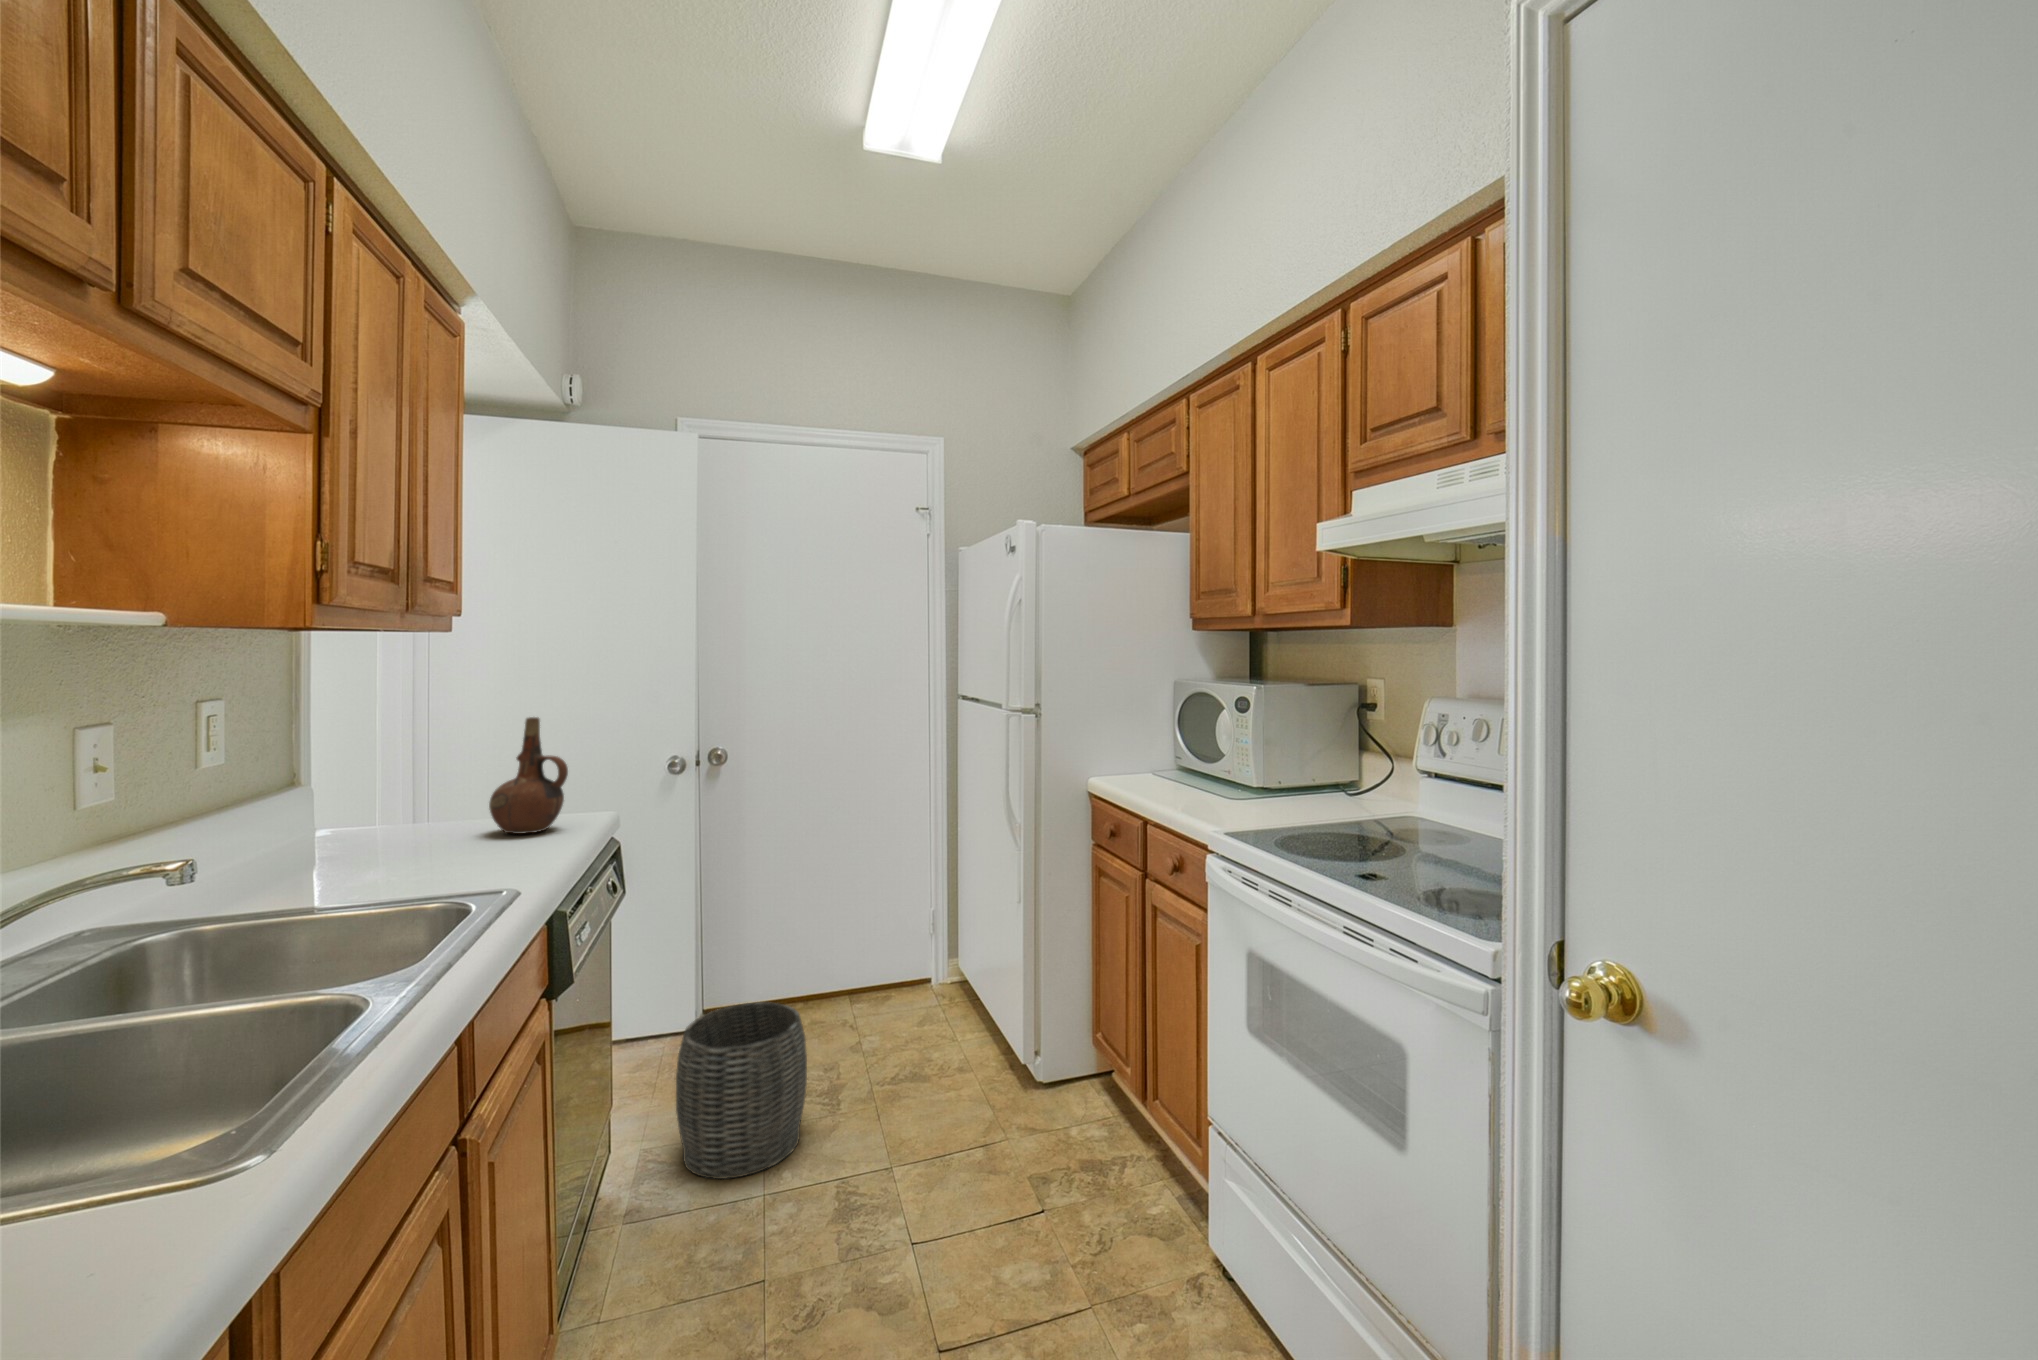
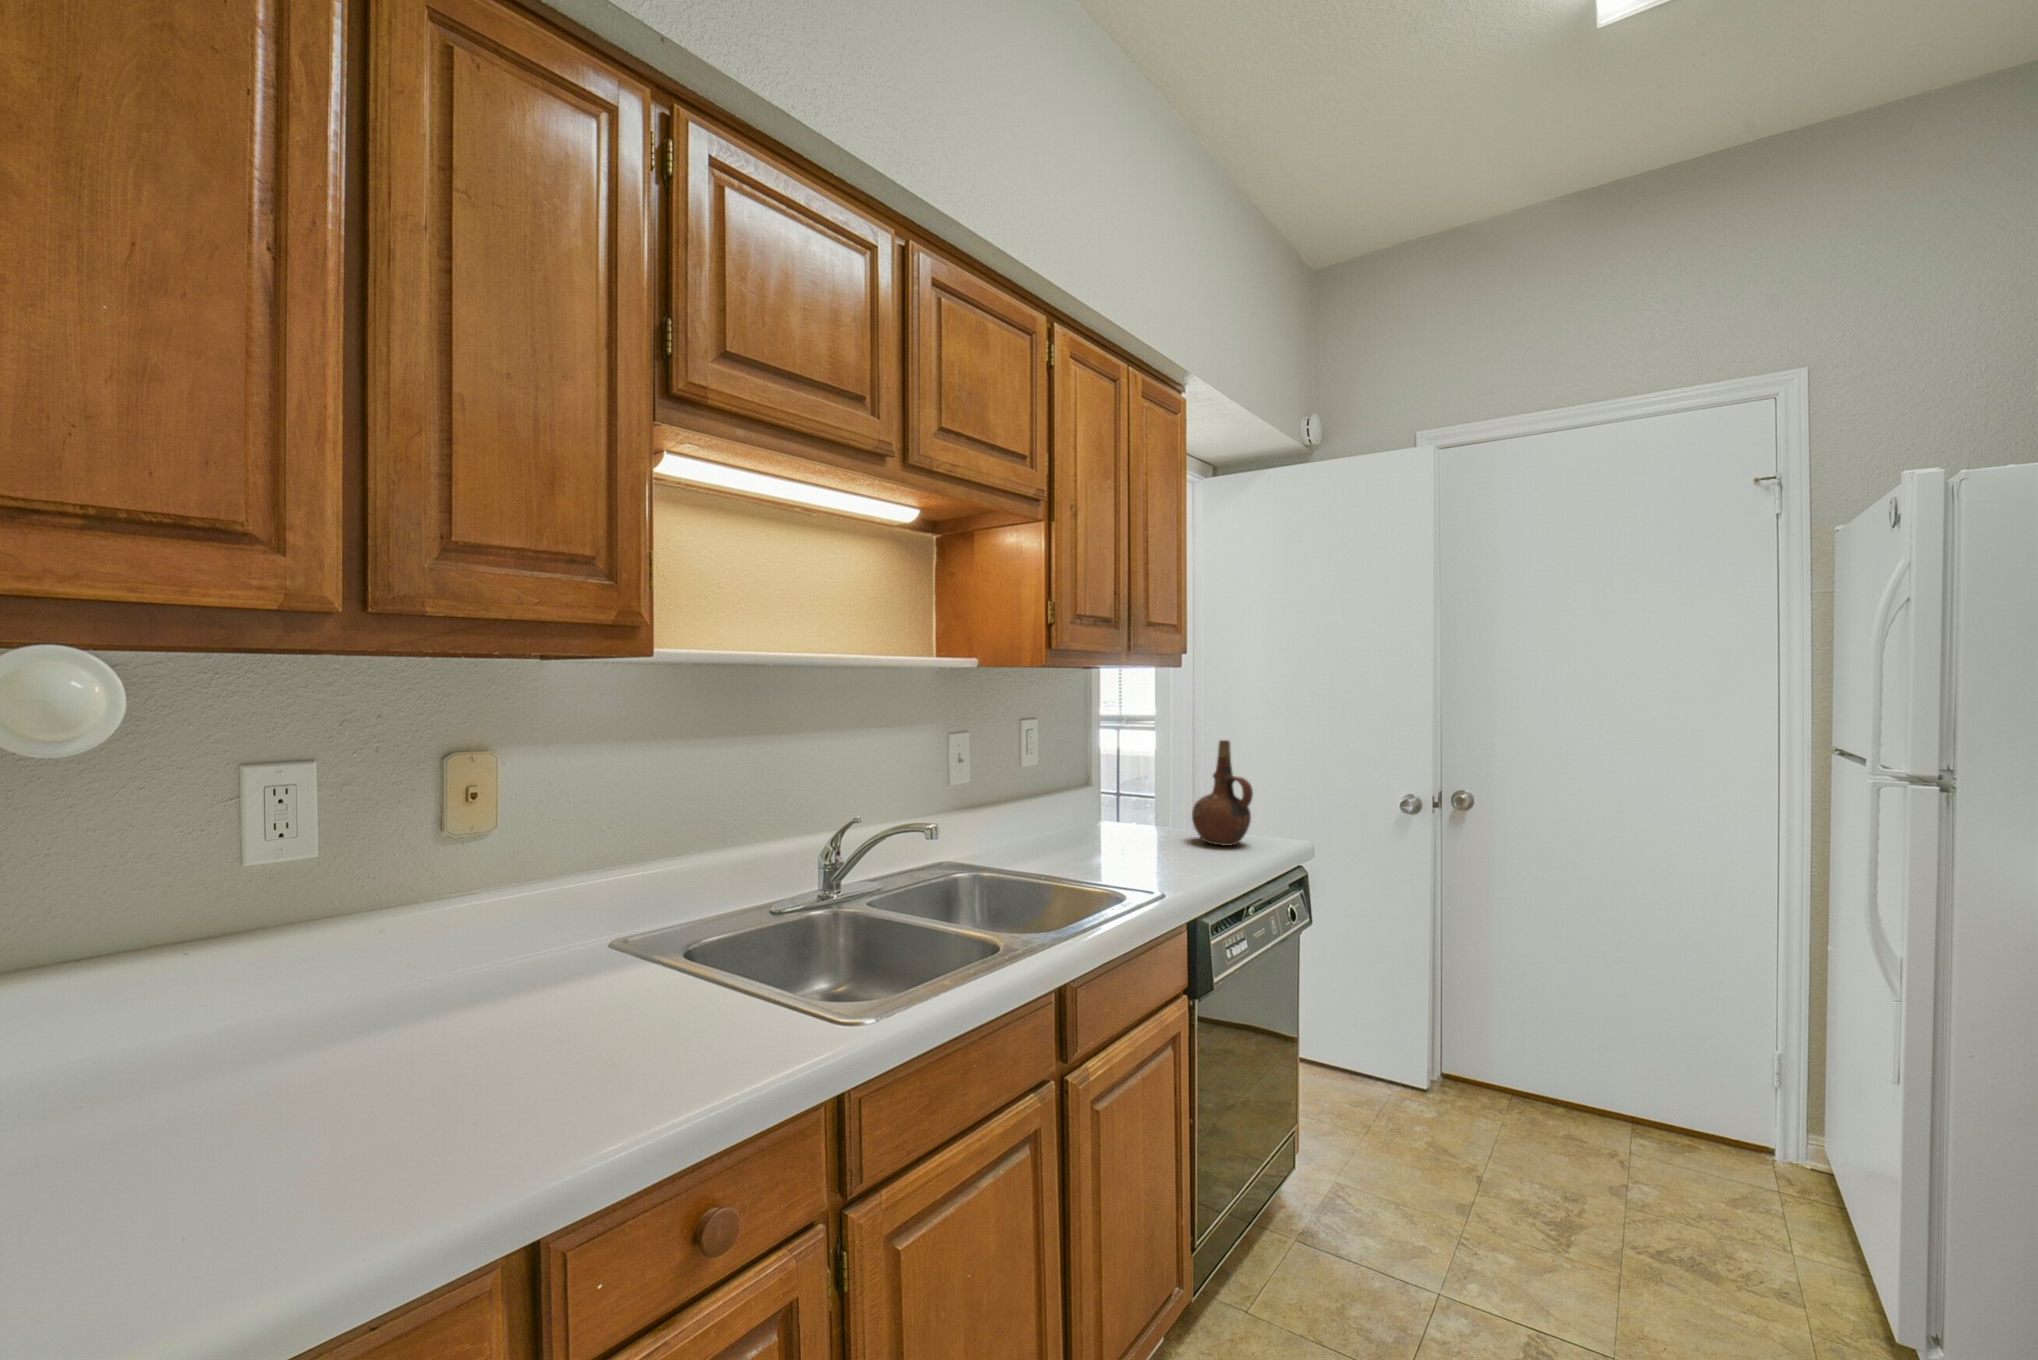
woven basket: present [676,1002,807,1179] -> none [1372,1078,1530,1290]

